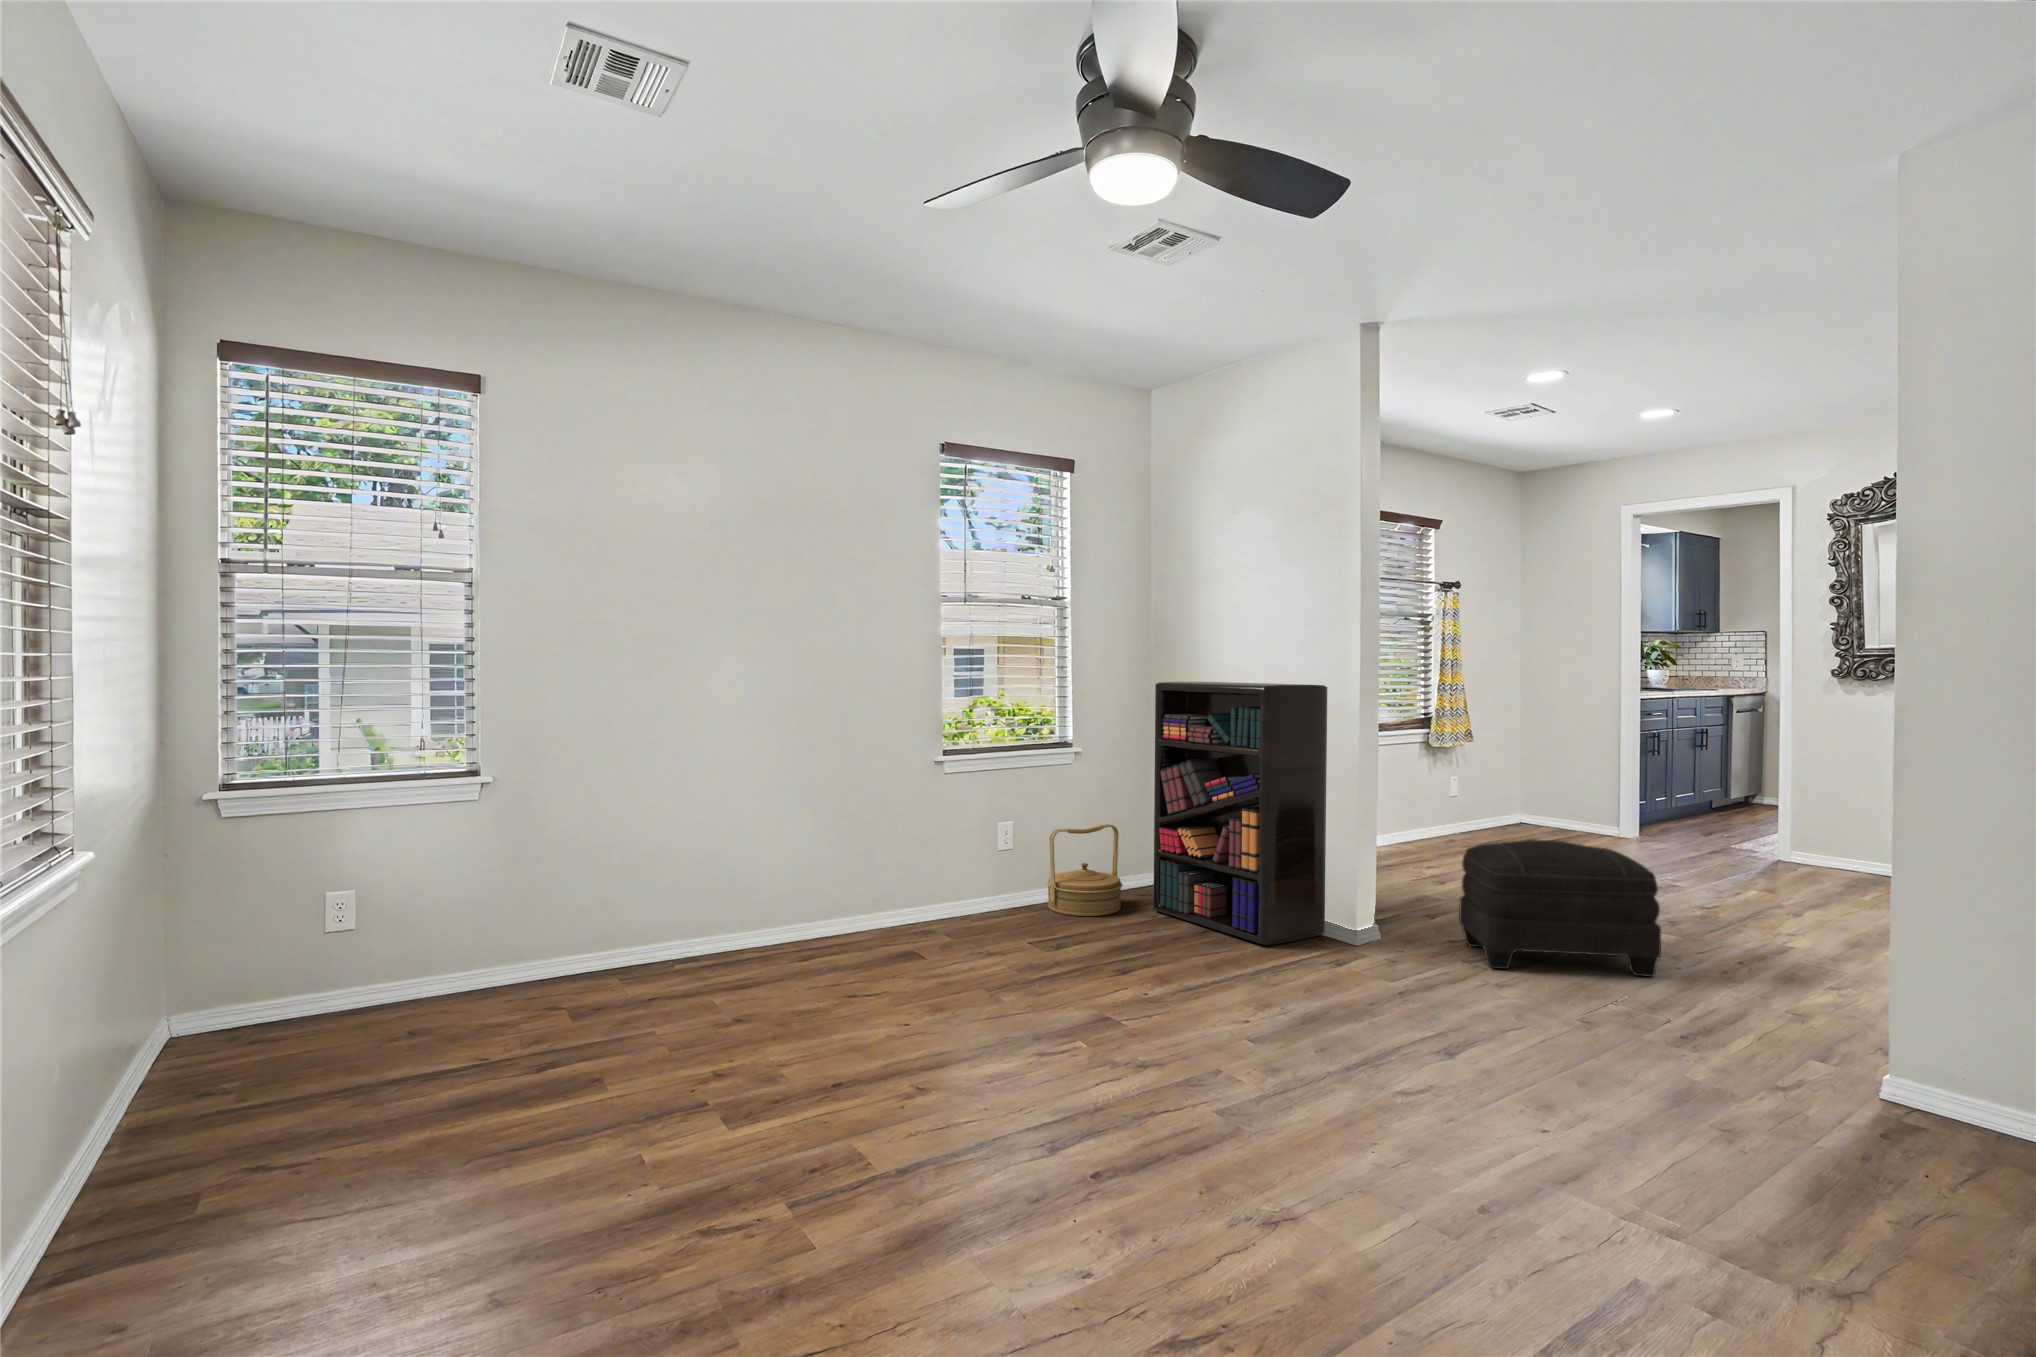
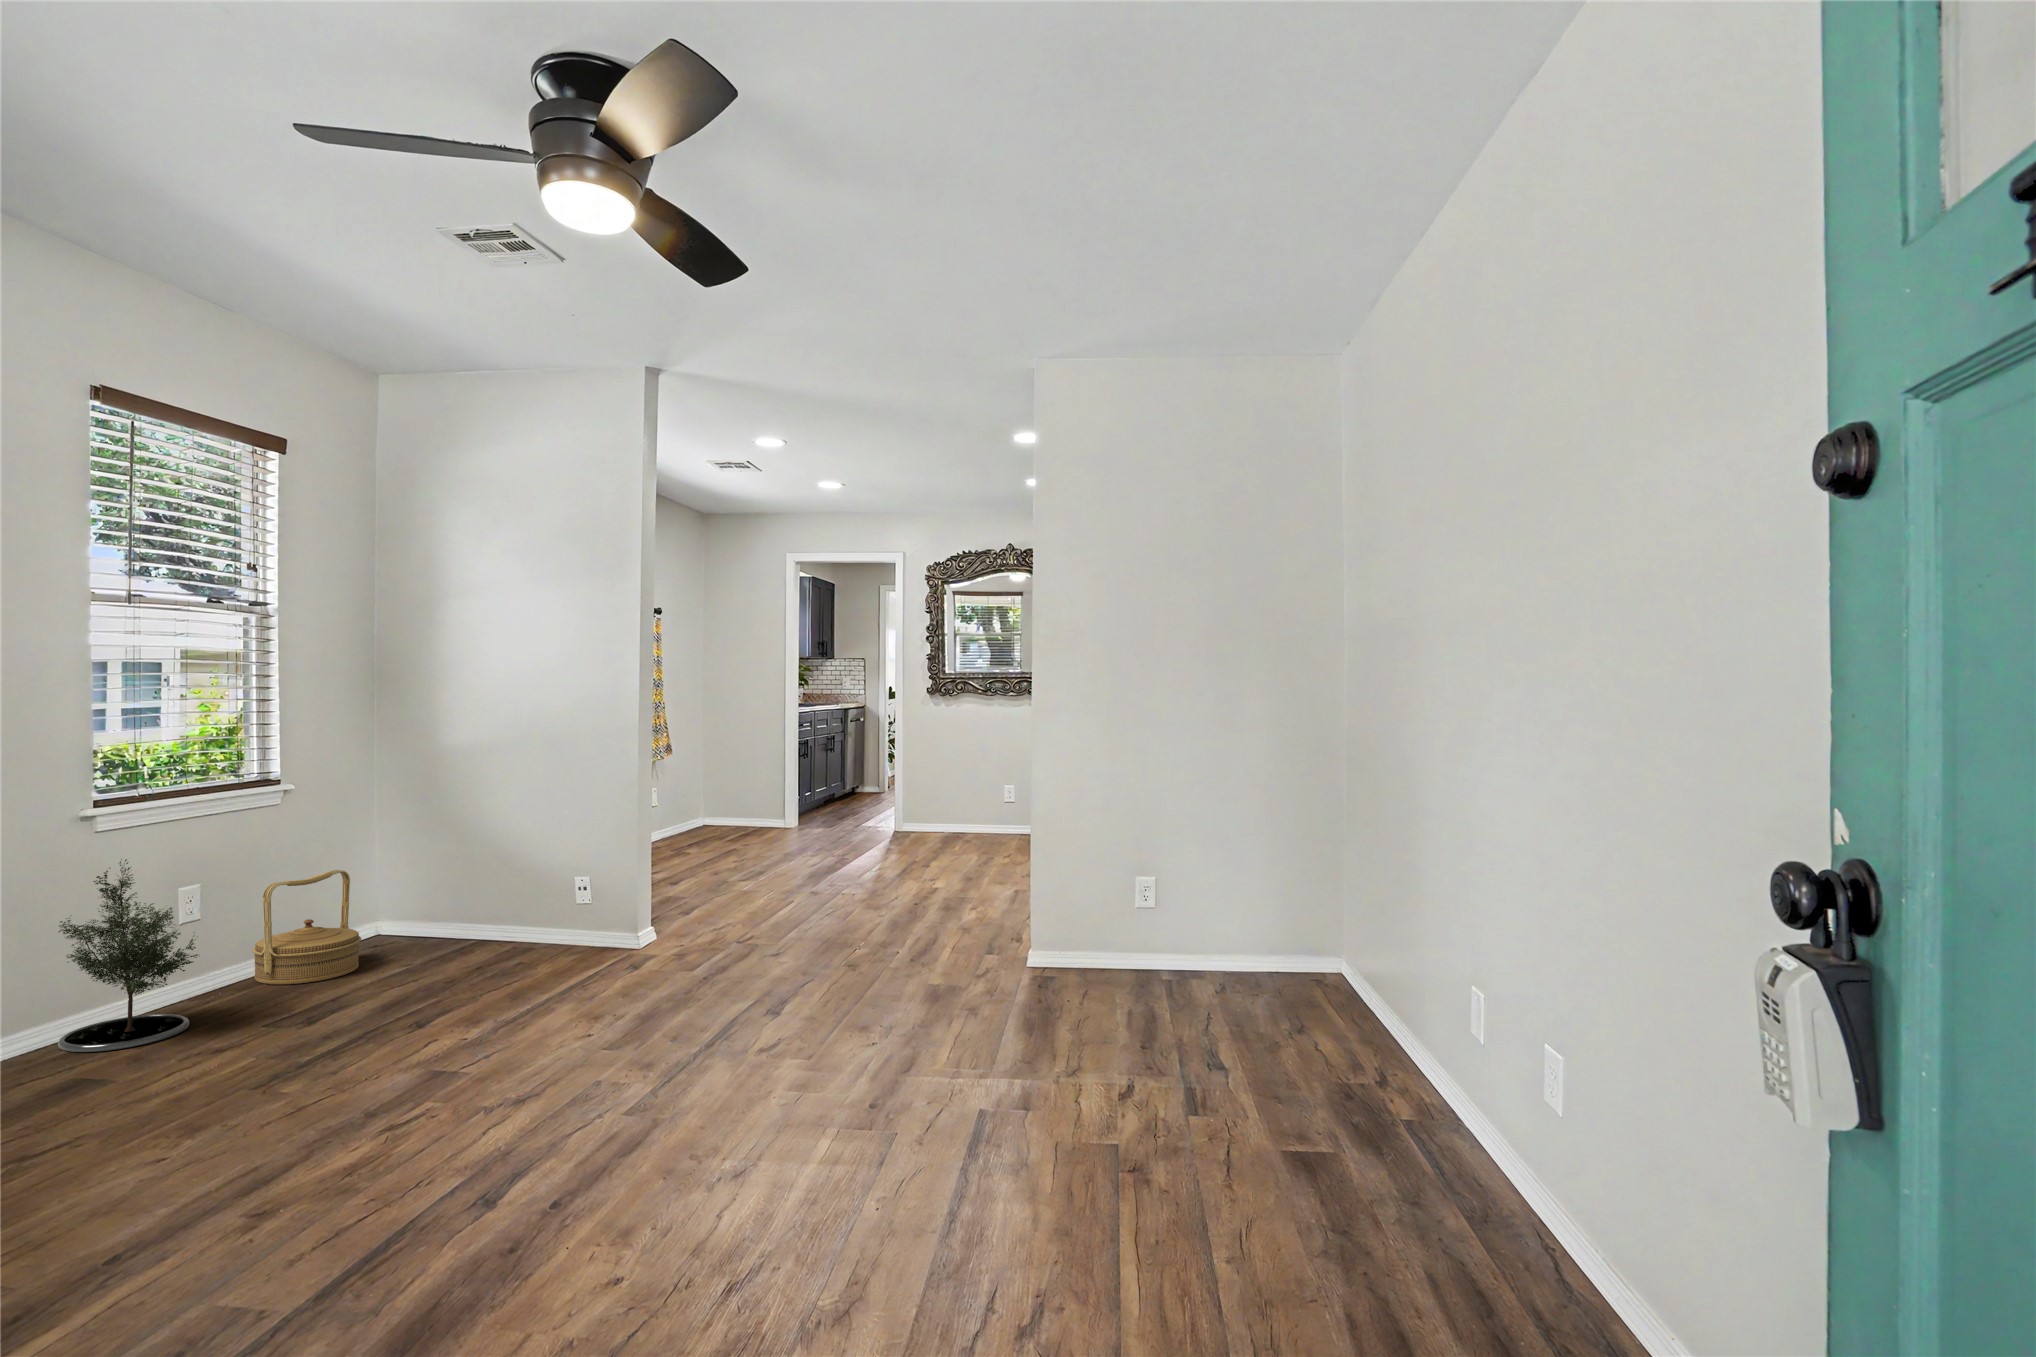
bookshelf: present [1153,682,1327,945] -> none [403,703,608,967]
potted tree: none [912,797,992,940] -> present [58,859,198,1052]
ottoman: present [1459,840,1661,977] -> none [725,830,880,946]

